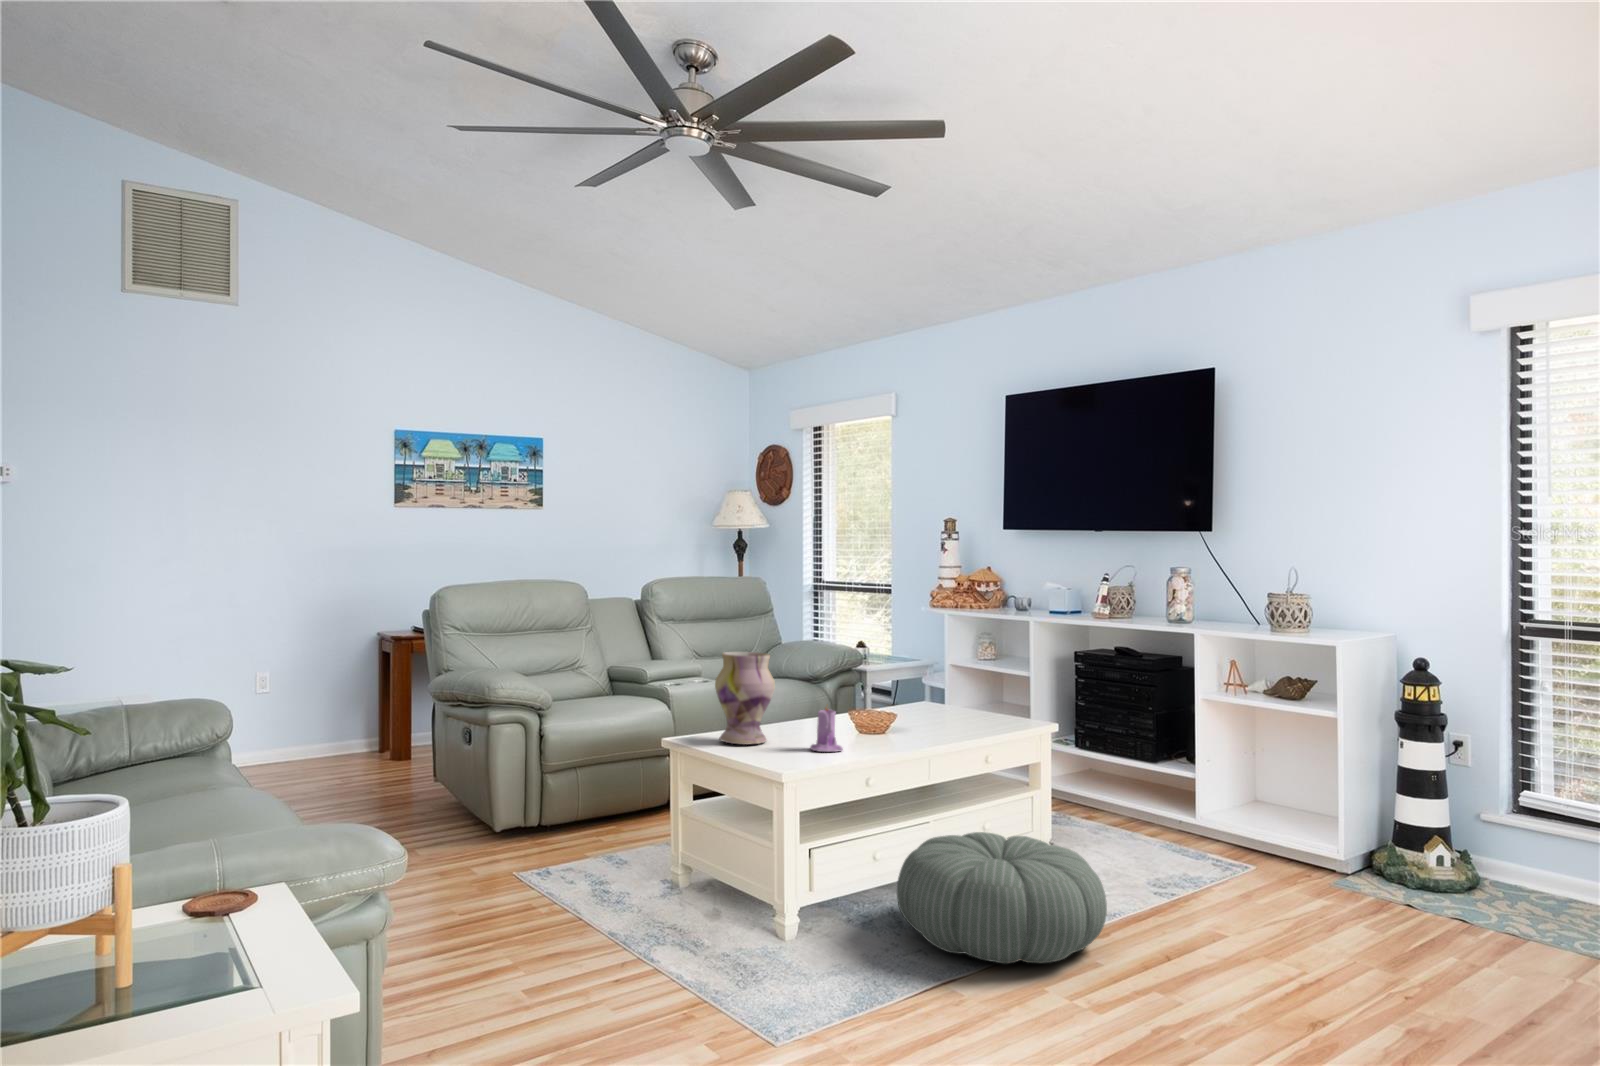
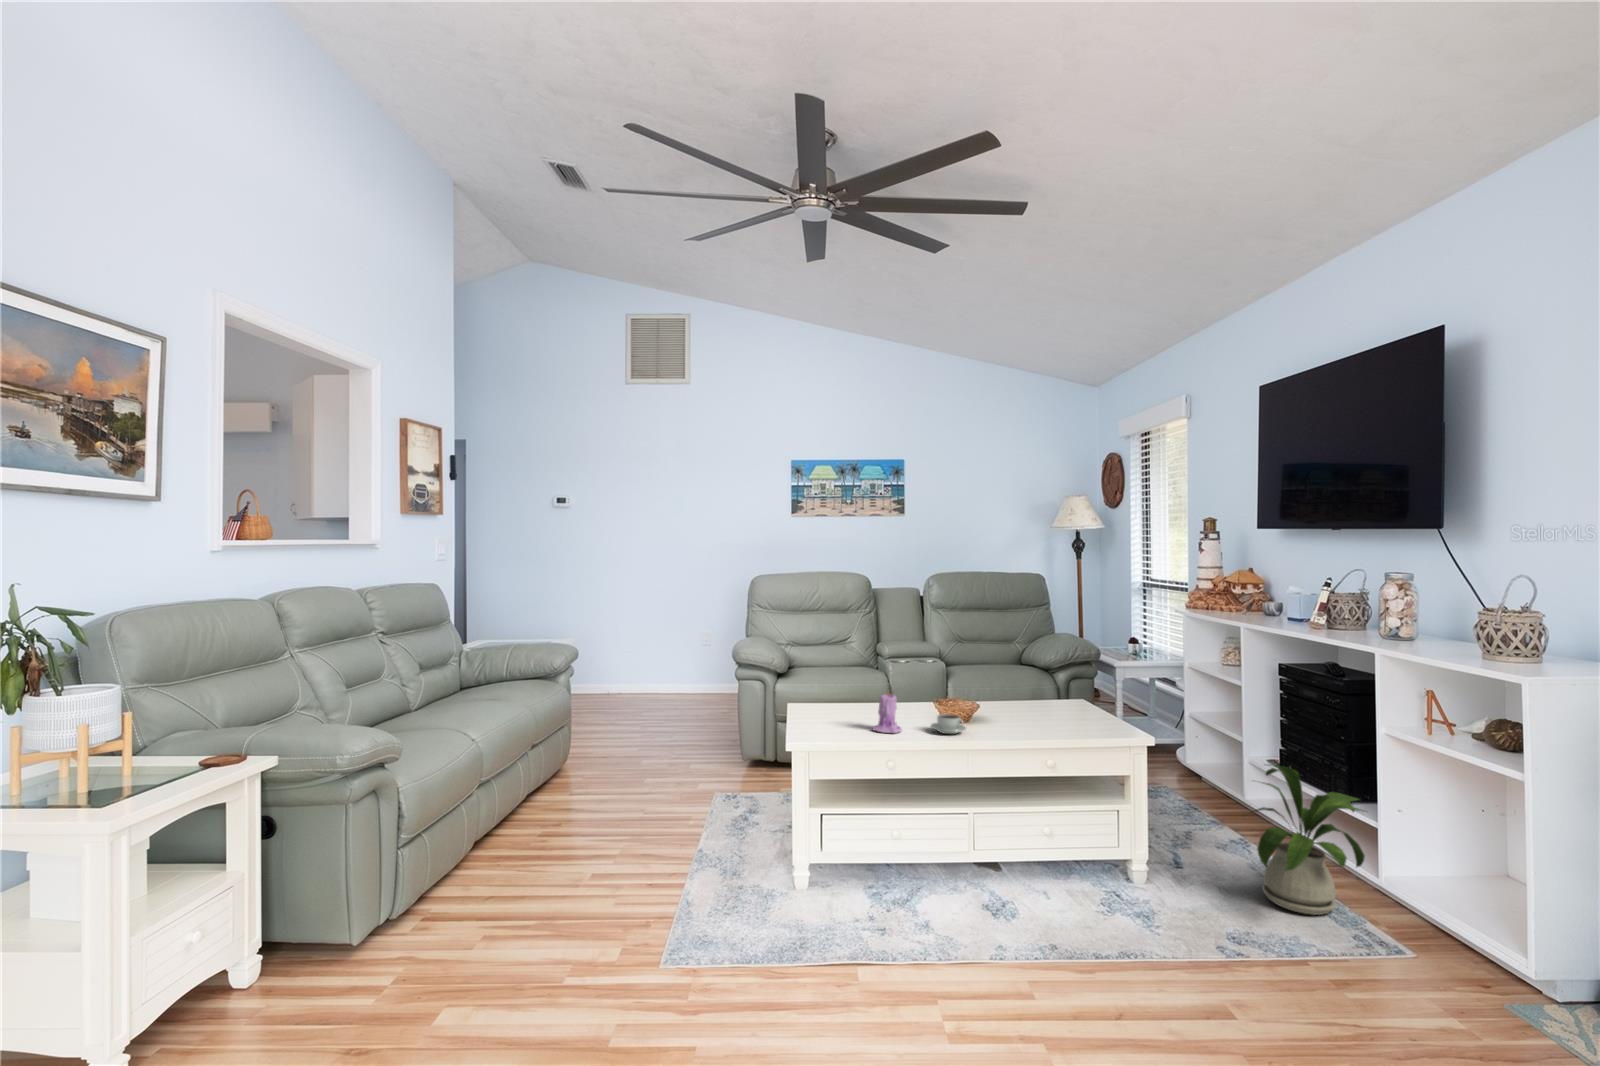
vase: present [715,652,775,745] -> none [820,637,871,717]
coffee cup: none [862,724,900,745] -> present [931,714,966,734]
house plant: none [1110,733,1209,856] -> present [1254,764,1365,915]
pouf: present [897,832,1107,964] -> none [872,828,1080,977]

